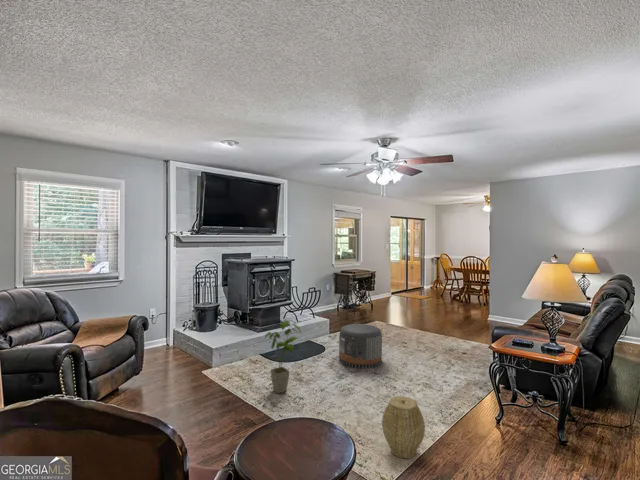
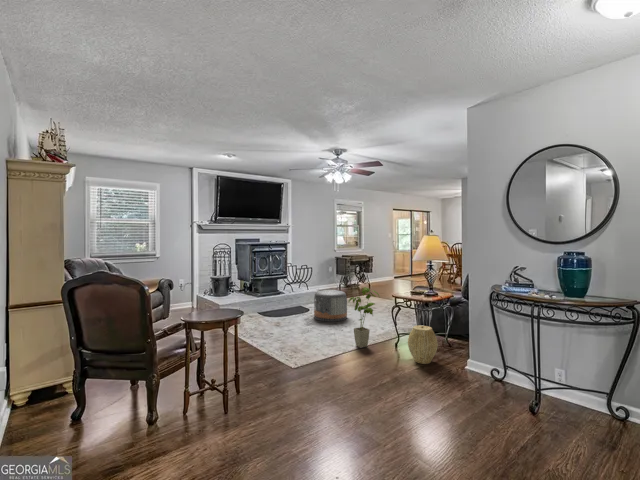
house plant: present [265,320,300,393] -> present [349,287,379,348]
woven basket: present [382,396,425,458] -> present [408,325,438,364]

